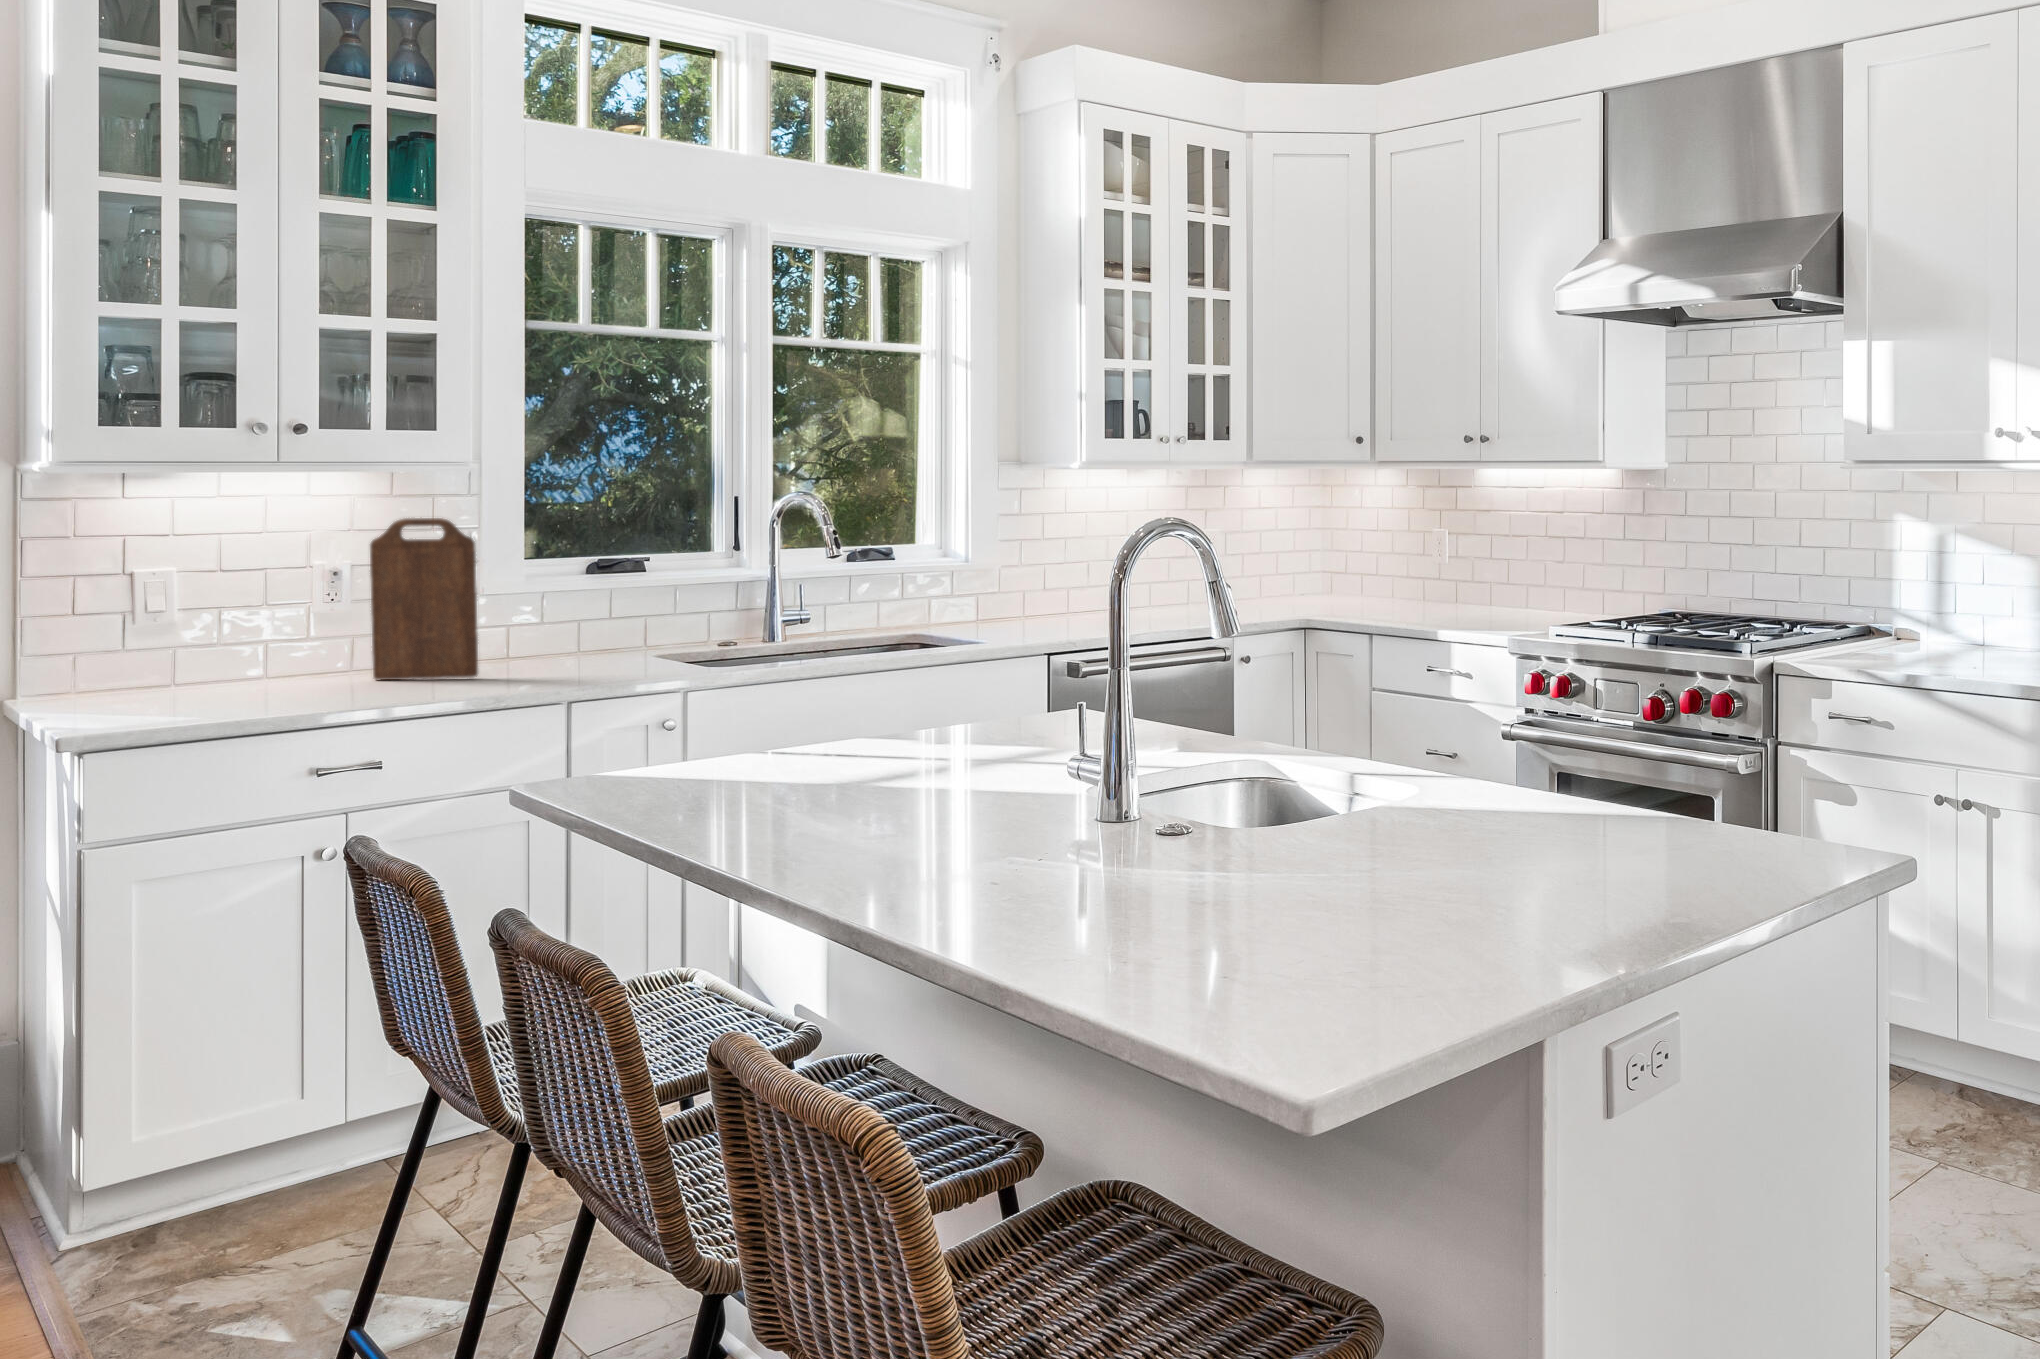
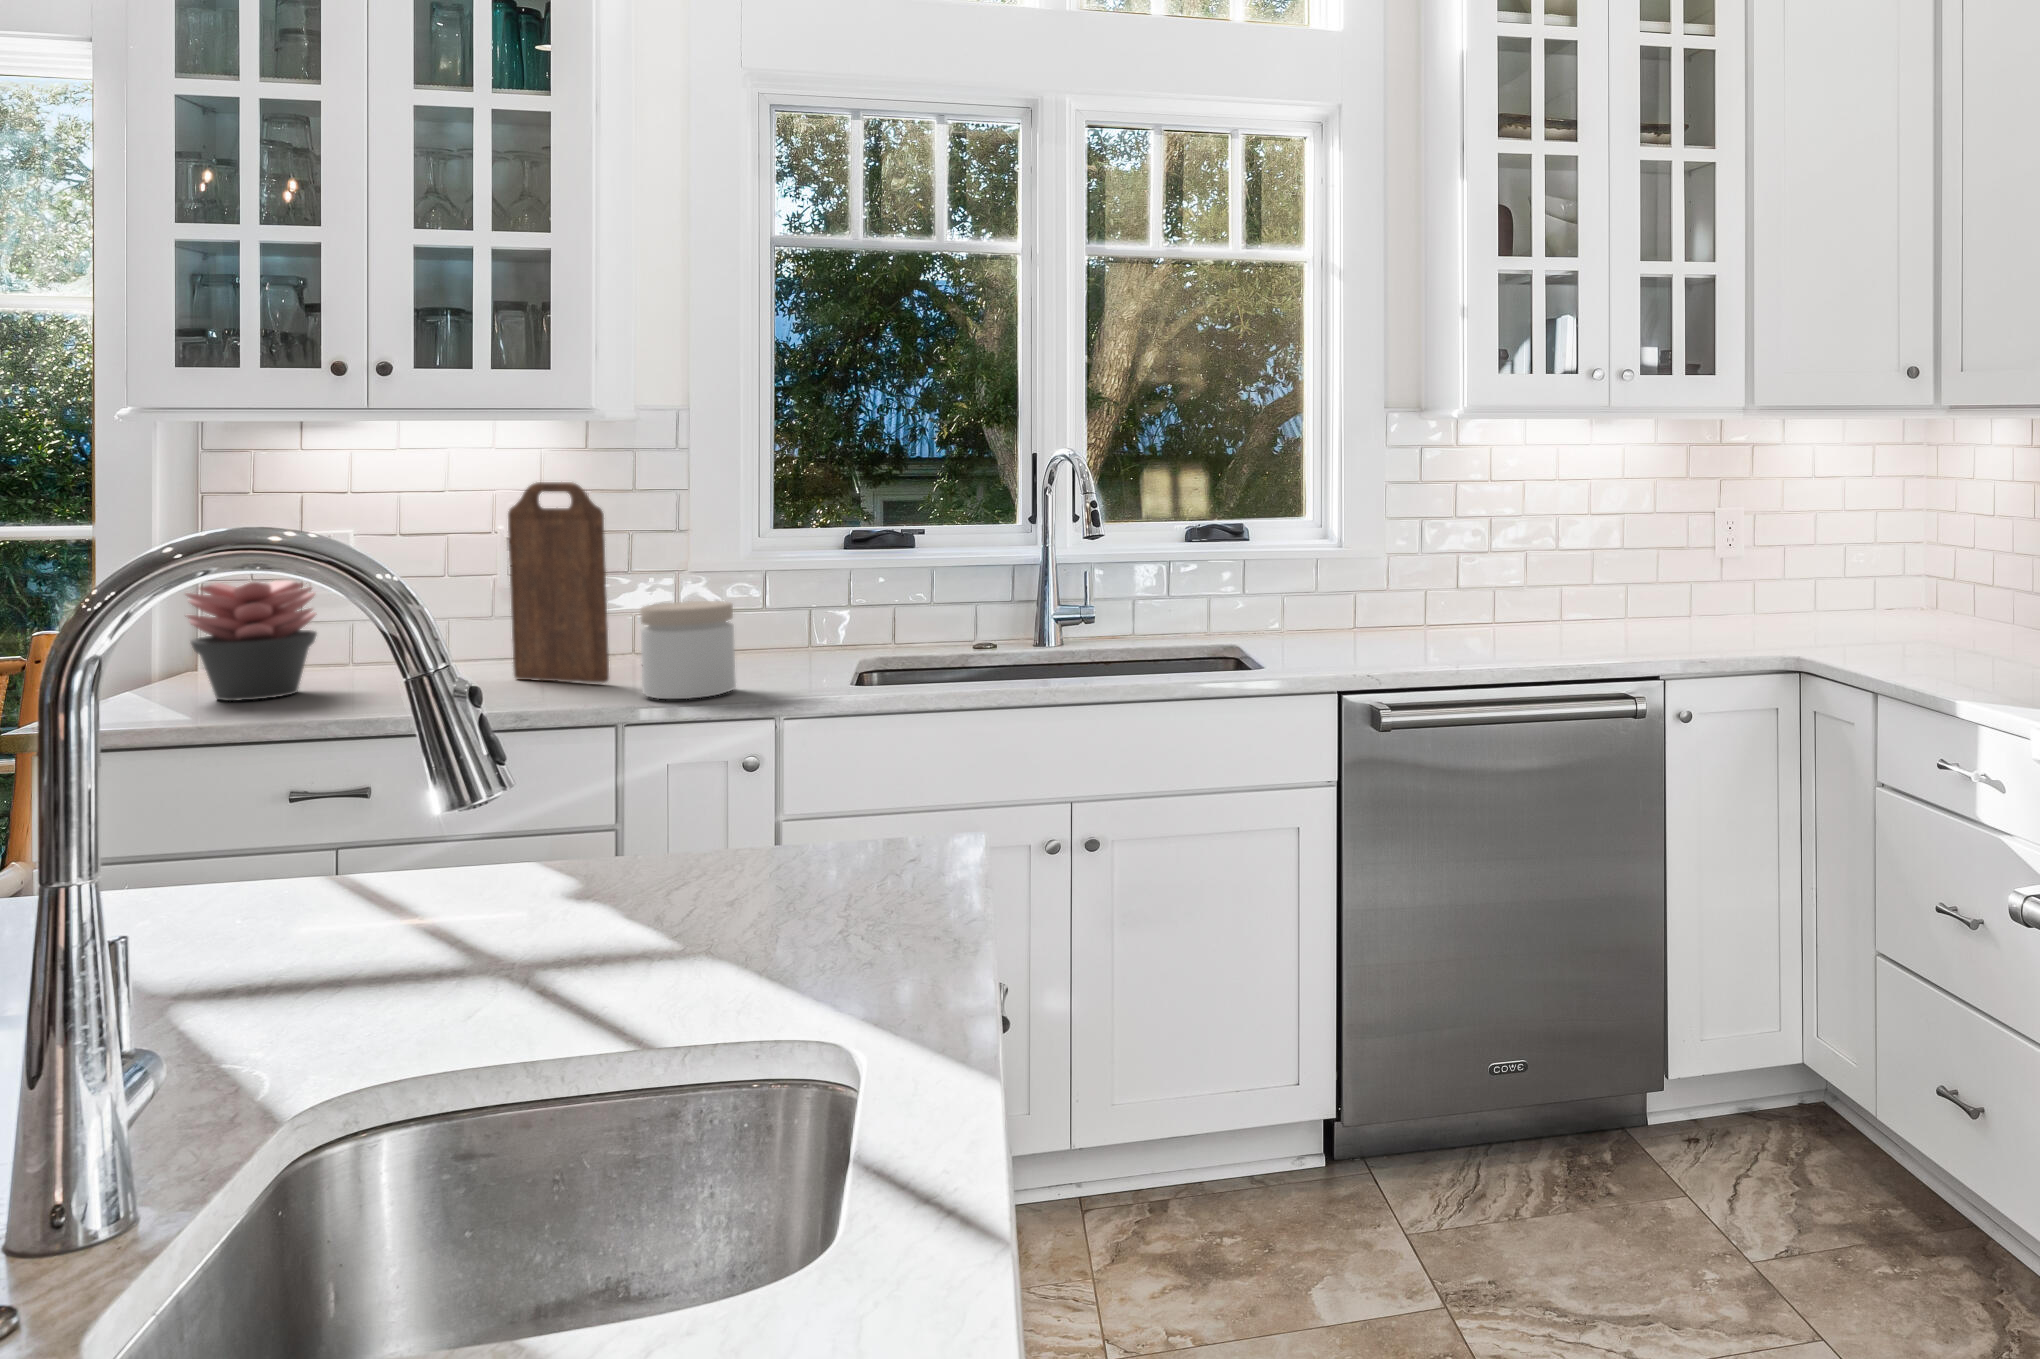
succulent plant: none [94,597,223,704] -> present [185,581,317,701]
jar: none [537,608,612,681] -> present [640,601,736,699]

